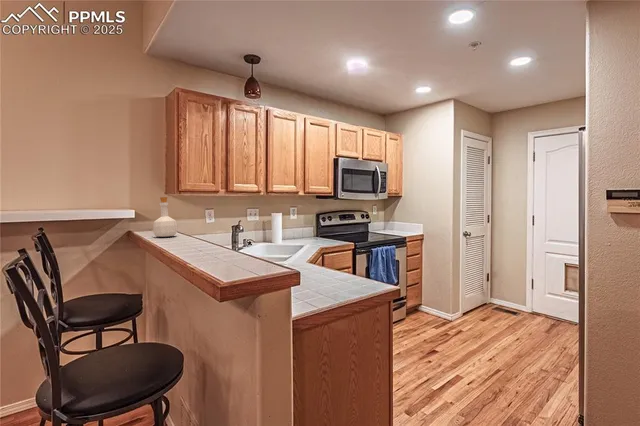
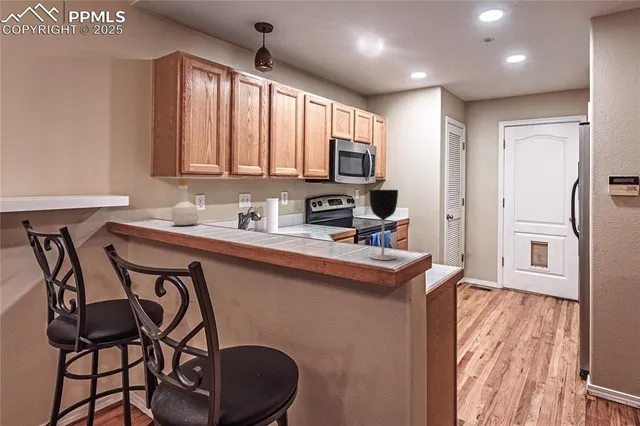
wine glass: none [233,209,259,273] -> present [369,190,398,260]

